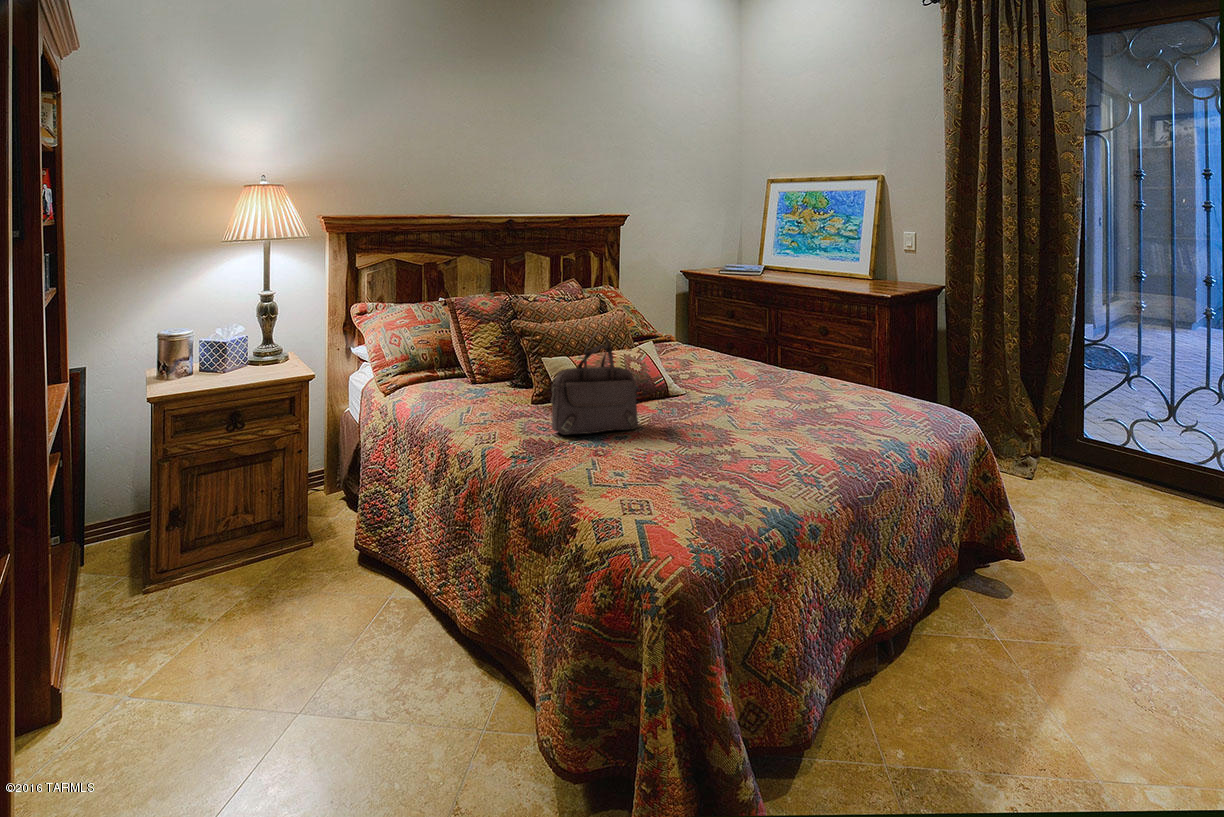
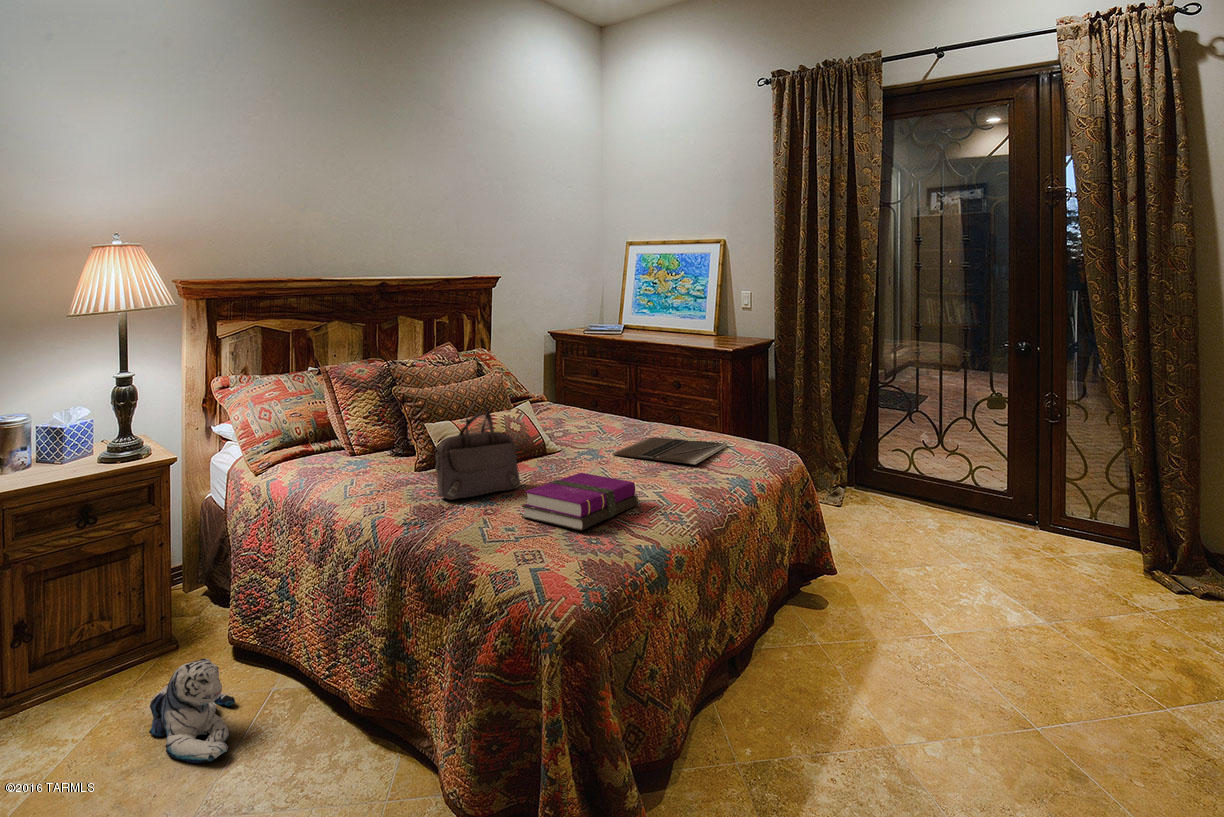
laptop: none [740,386,871,419] -> present [612,437,727,464]
hardback book: none [636,418,766,482] -> present [522,473,638,531]
plush toy: none [277,565,355,664] -> present [149,658,235,763]

